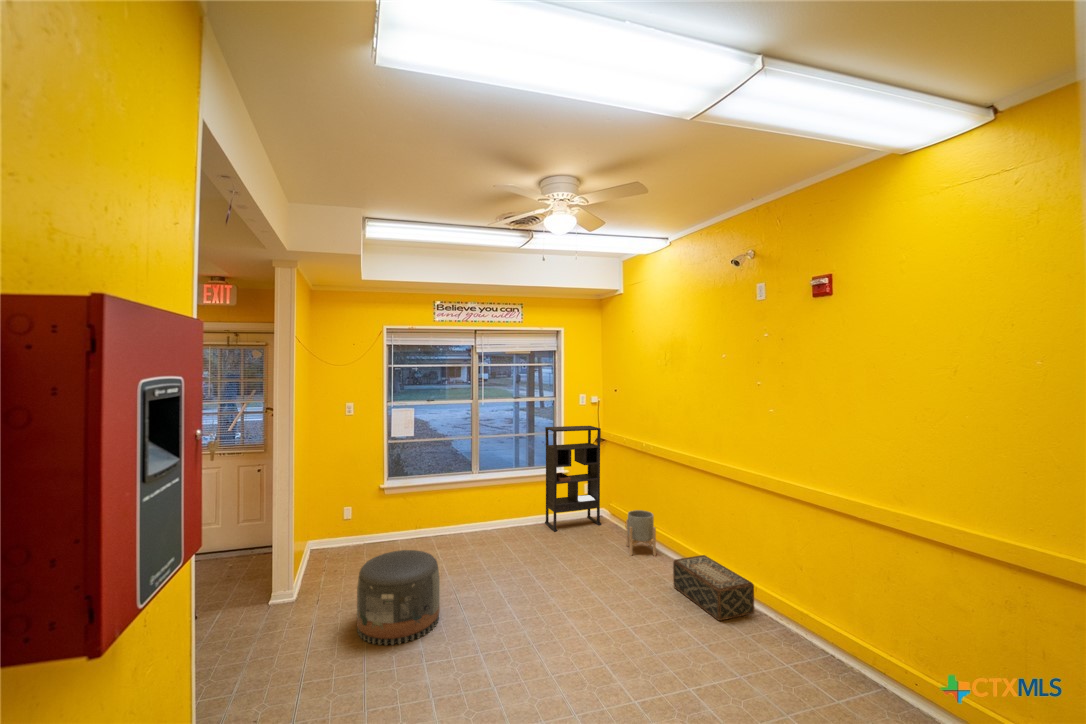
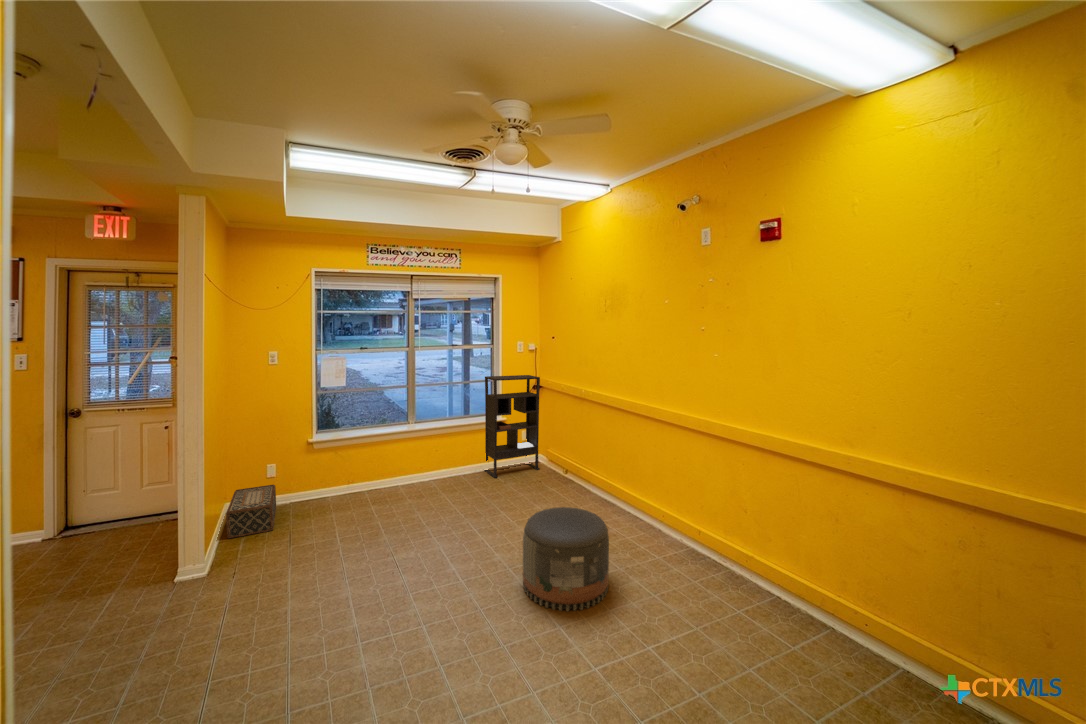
planter: present [626,510,656,556] -> none [566,454,594,497]
pouf: present [357,550,440,645] -> present [523,507,609,611]
woven basket: present [673,555,754,621] -> present [226,485,276,539]

